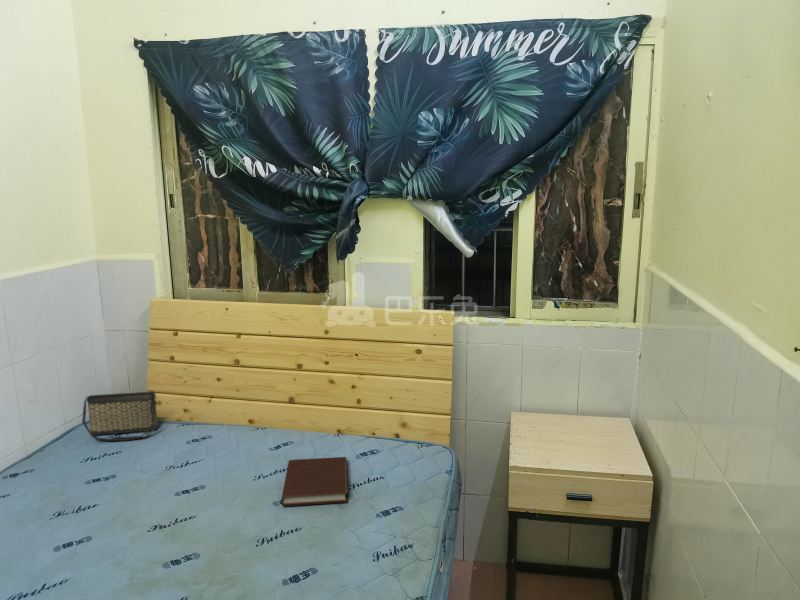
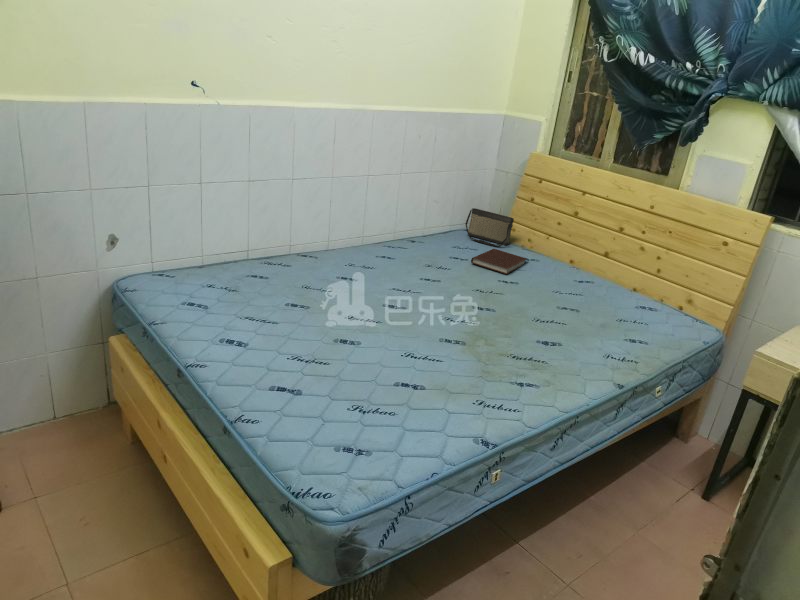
notebook: present [281,457,348,506] -> present [471,249,527,274]

